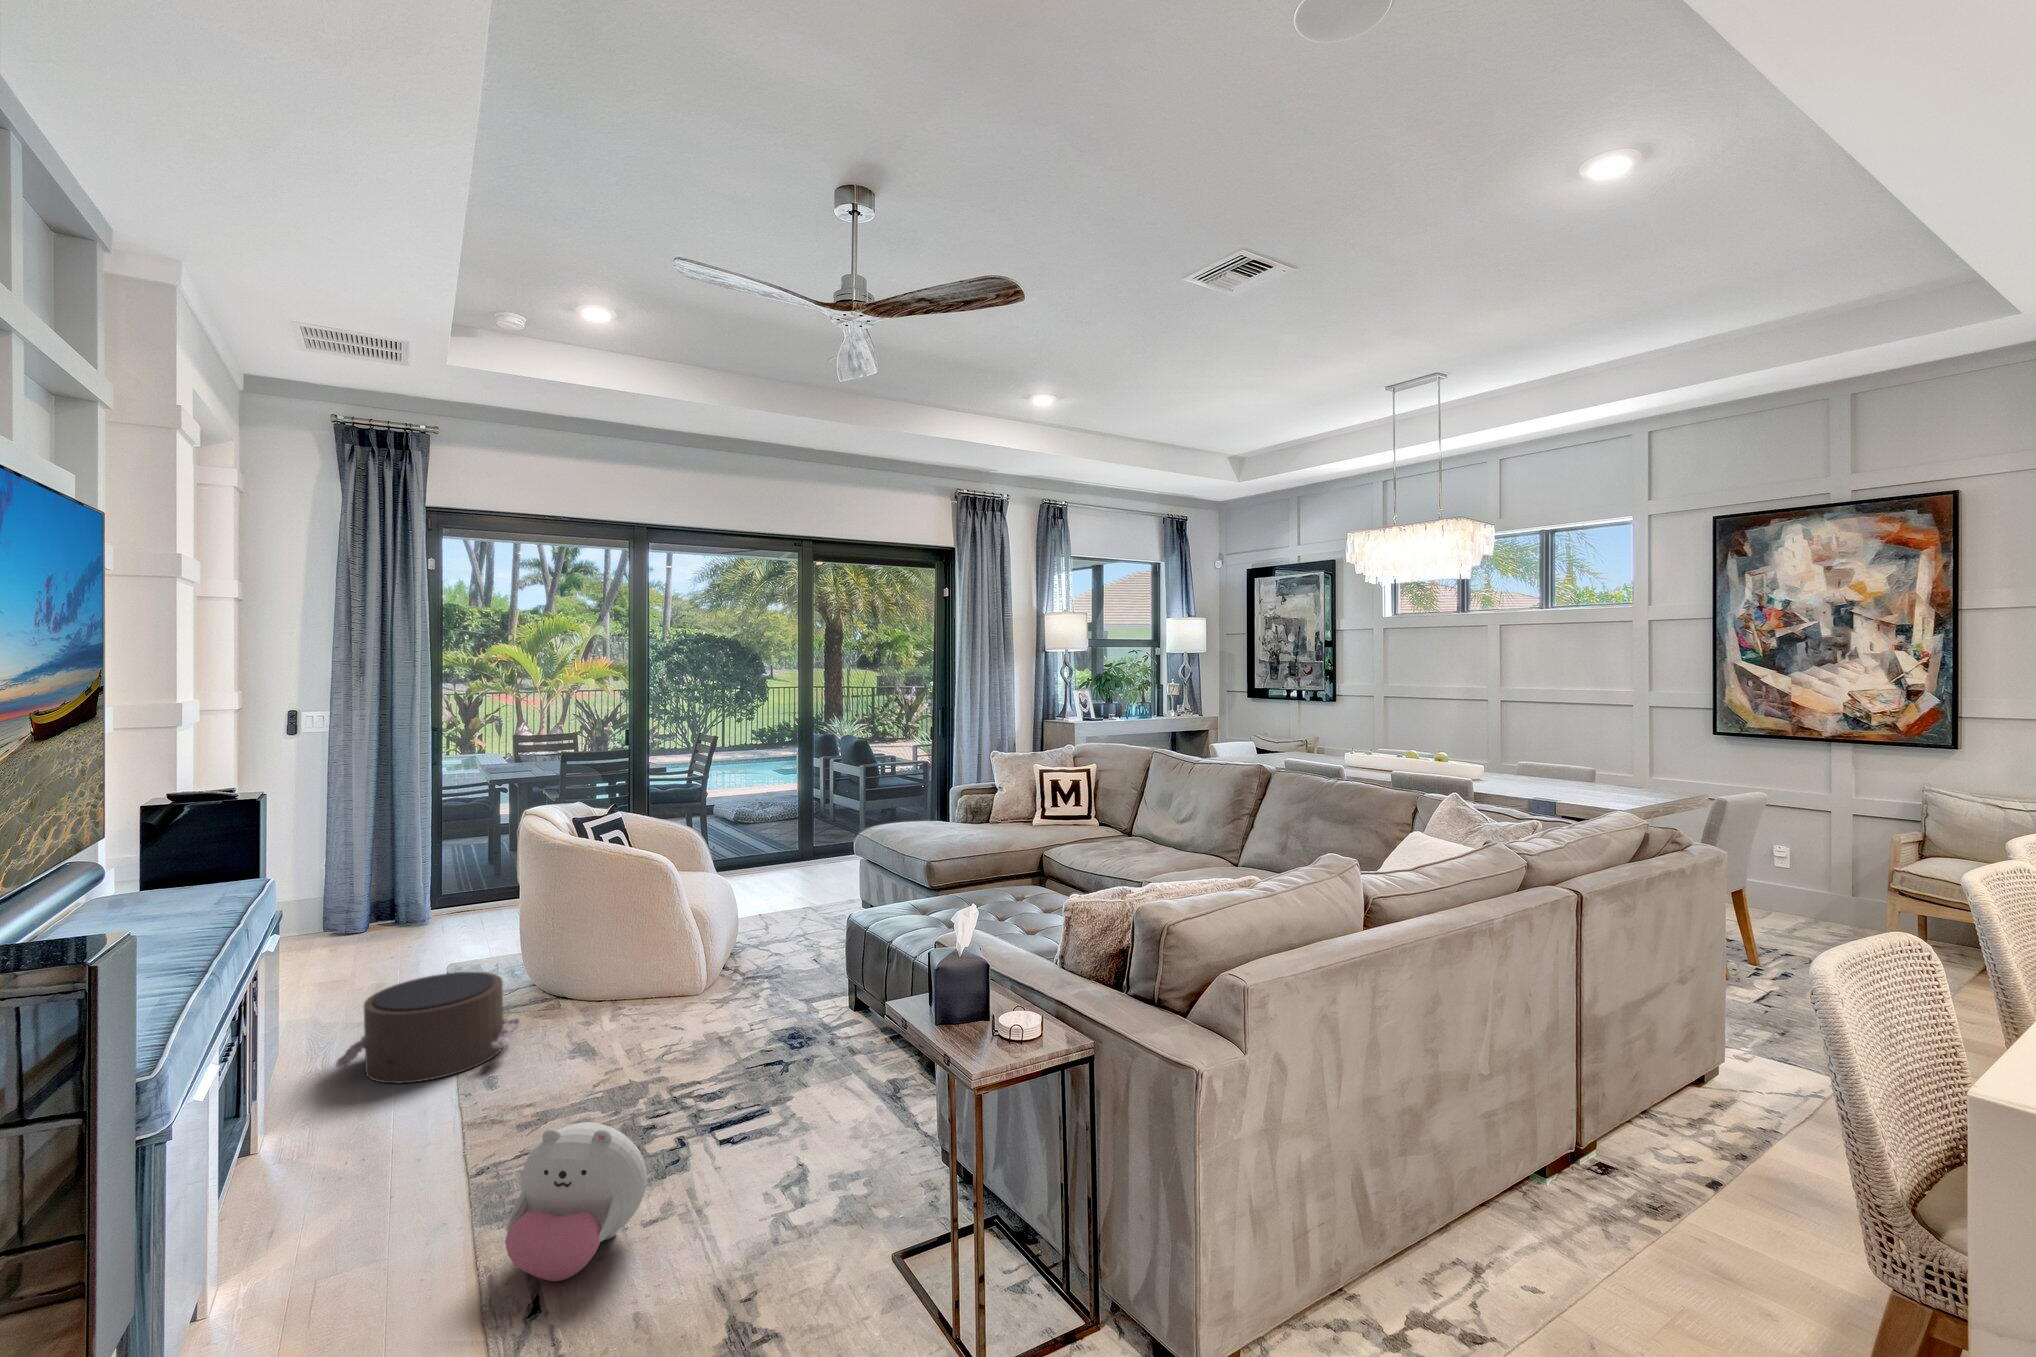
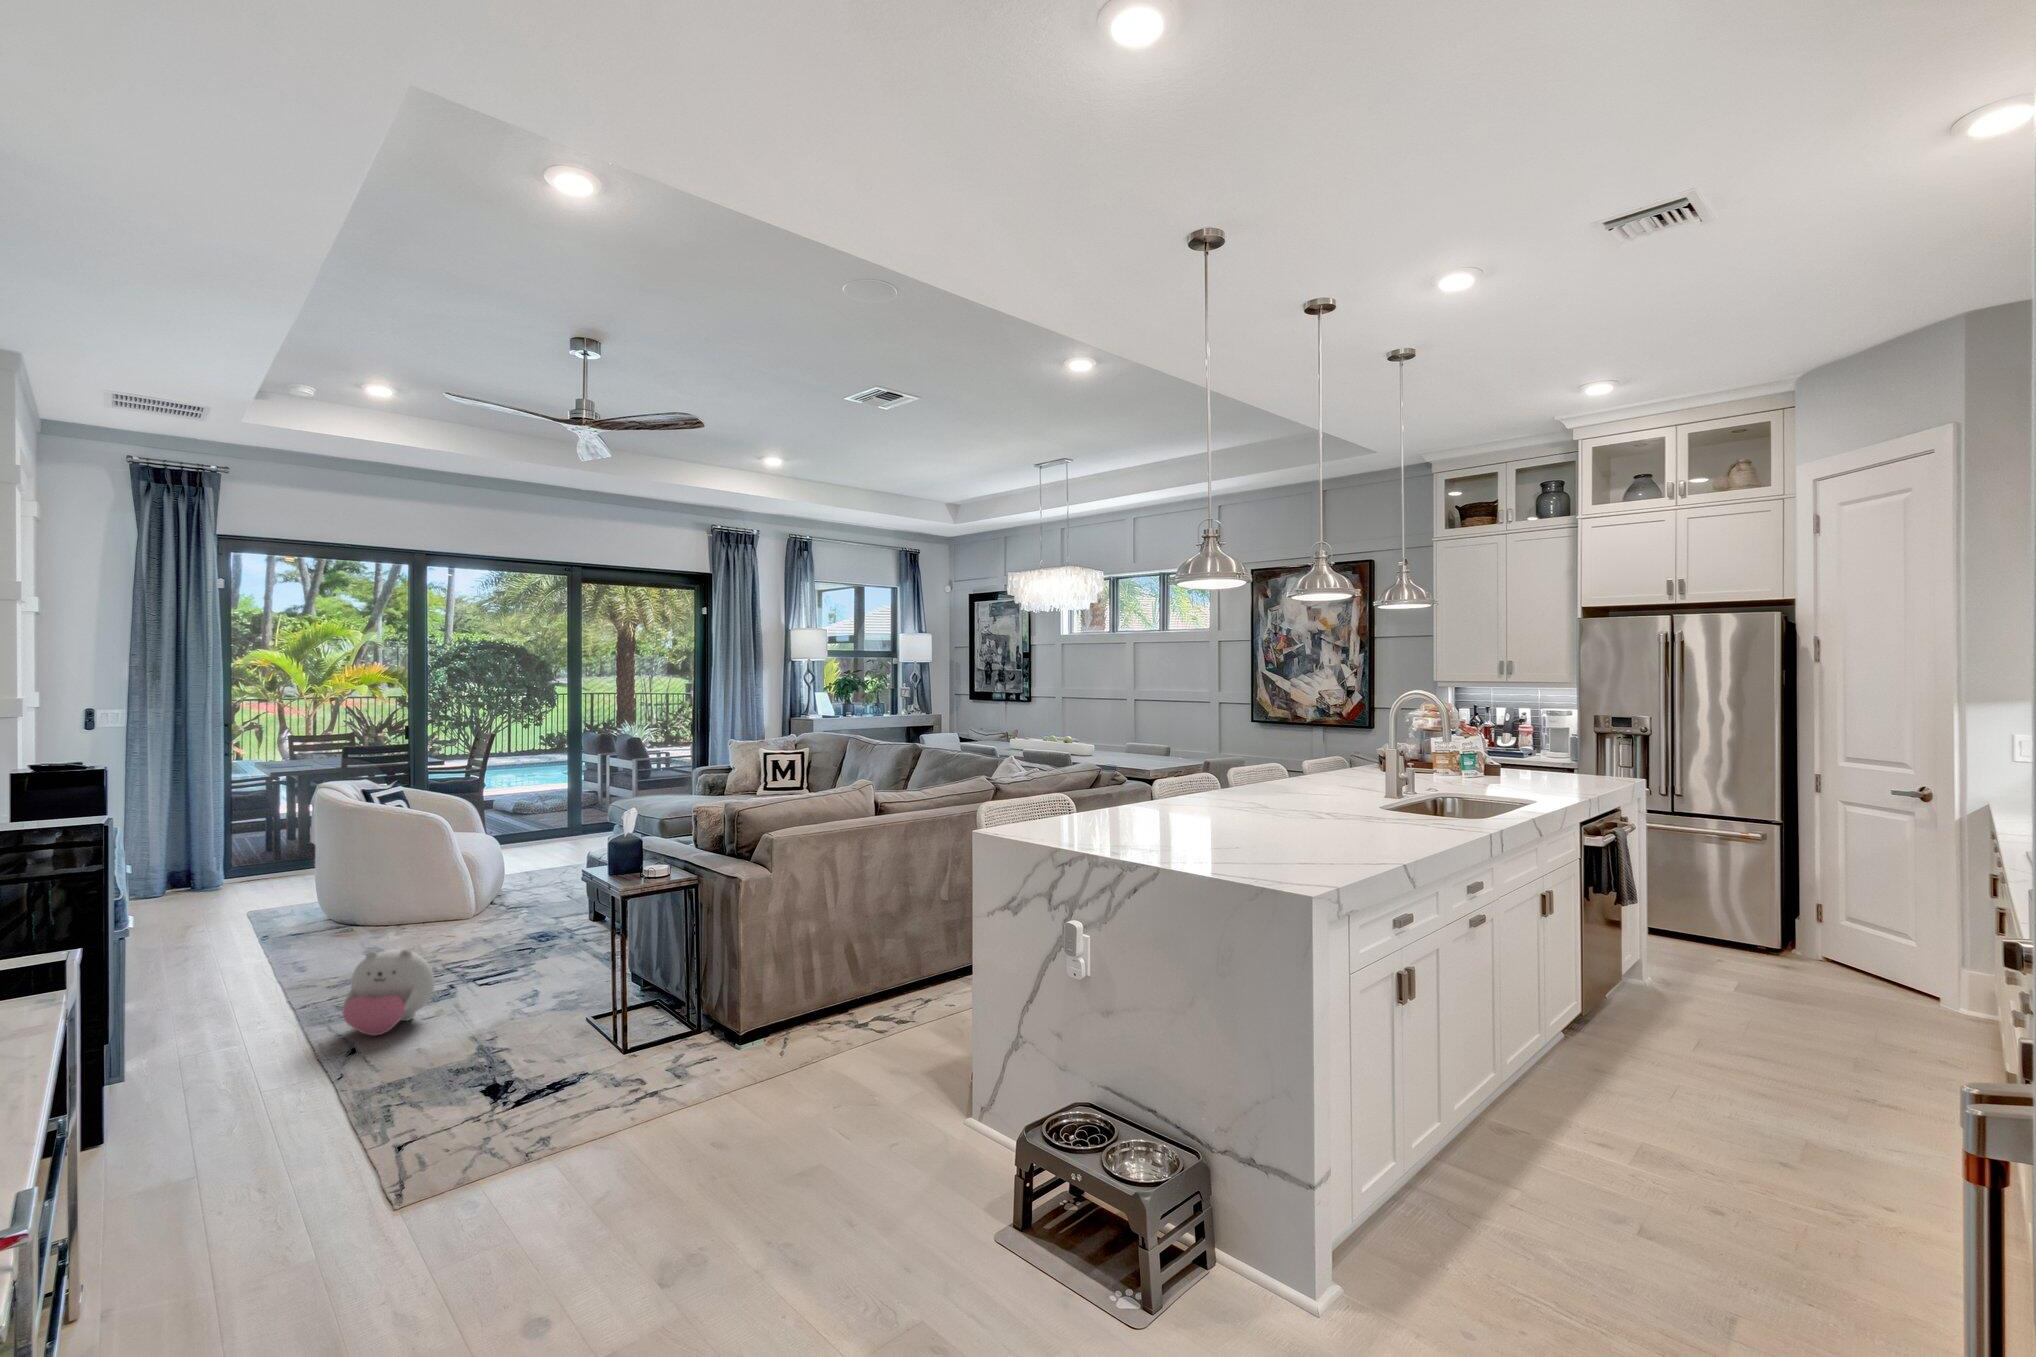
pouf: present [335,972,519,1083] -> none [182,898,326,971]

